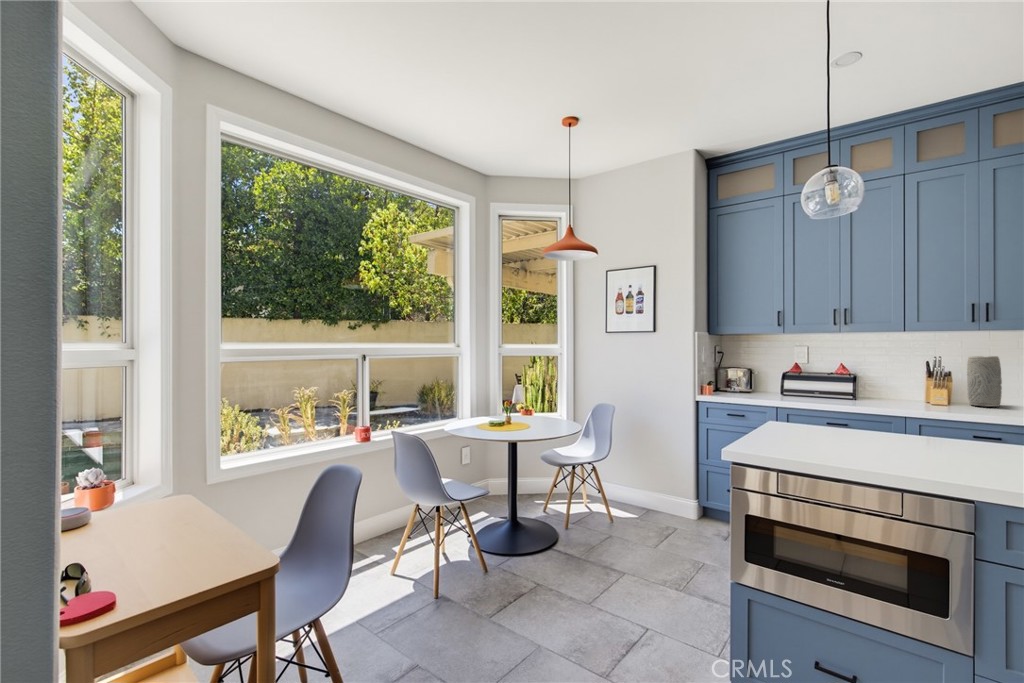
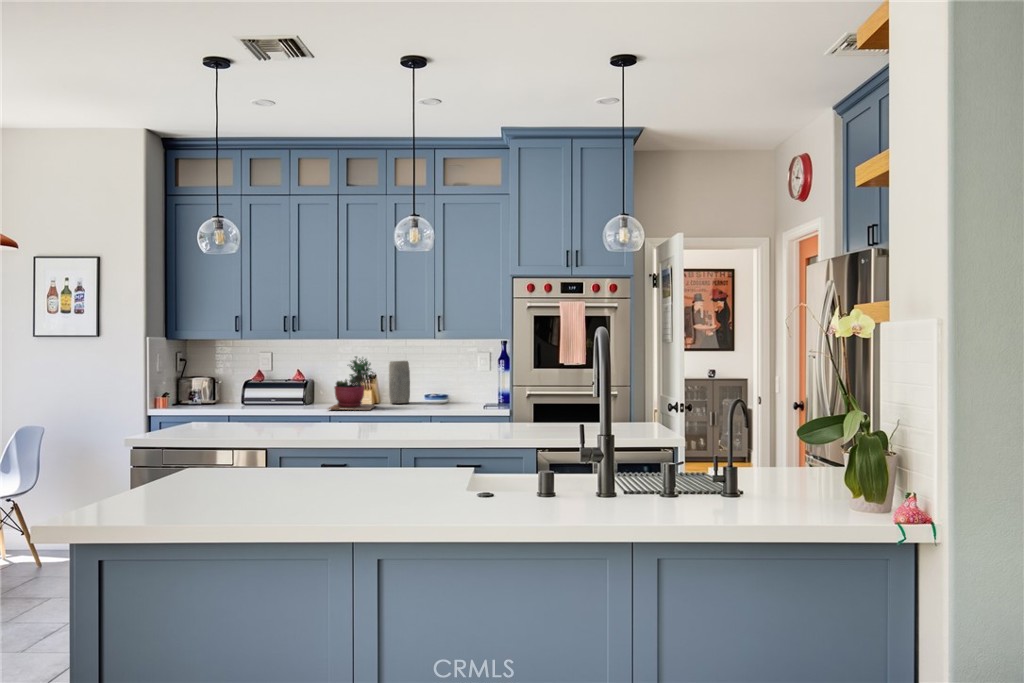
succulent plant: none [892,351,958,415] -> present [329,356,376,410]

